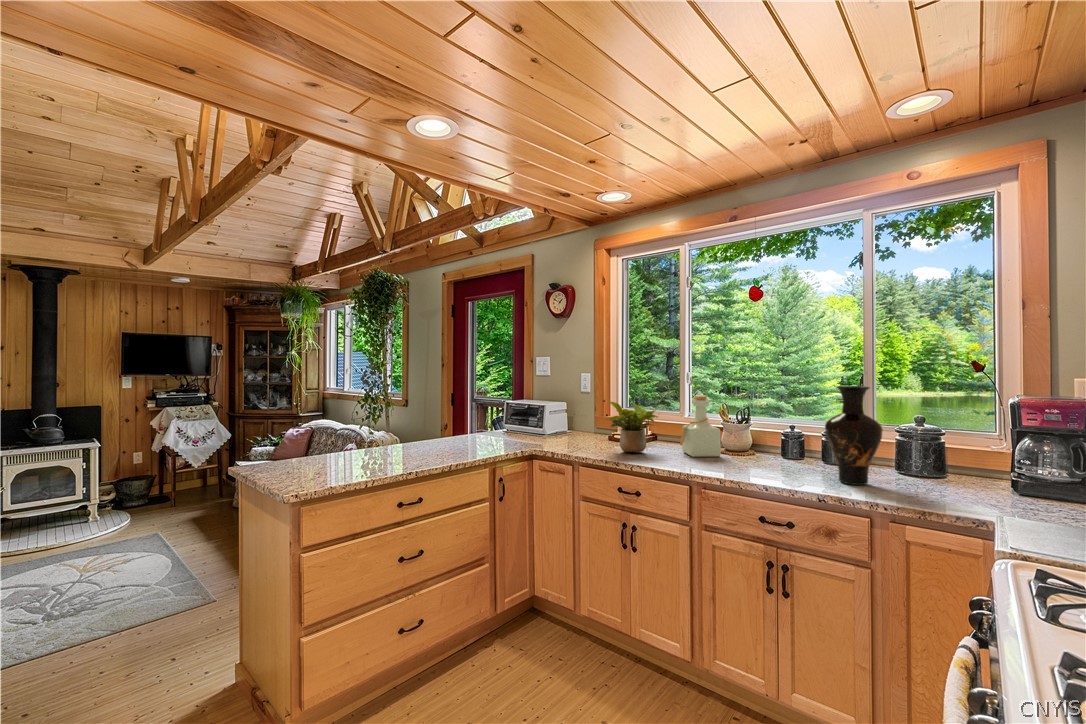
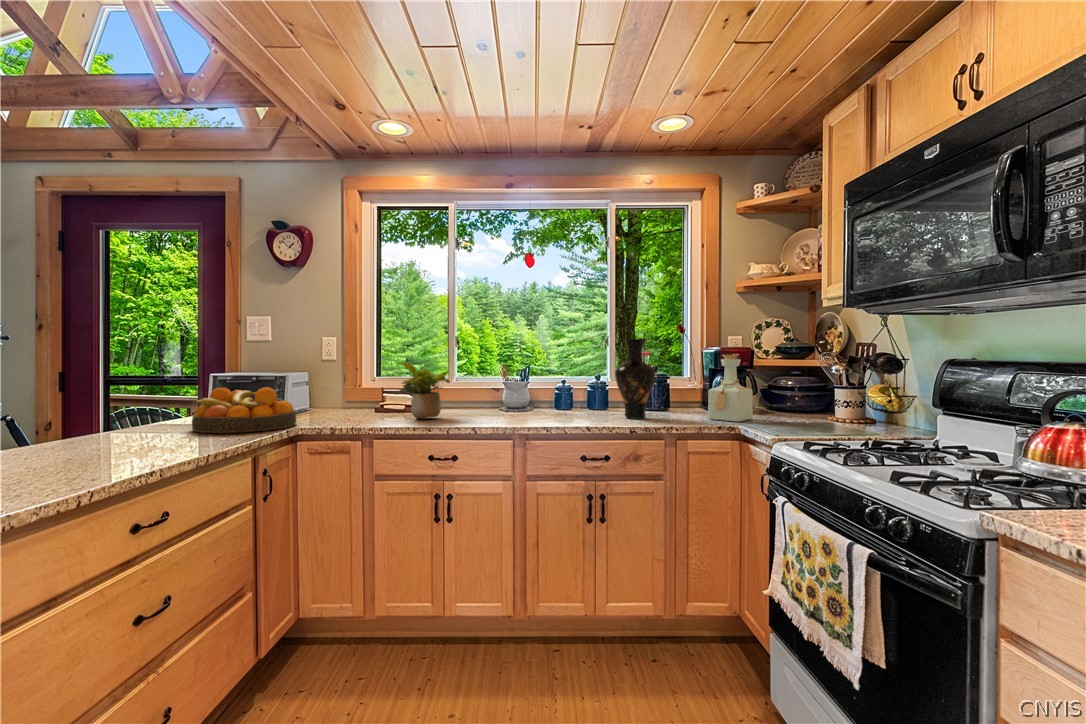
bottle: present [680,395,721,457] -> present [708,355,753,422]
fruit bowl: none [472,415,538,449] -> present [192,387,296,433]

